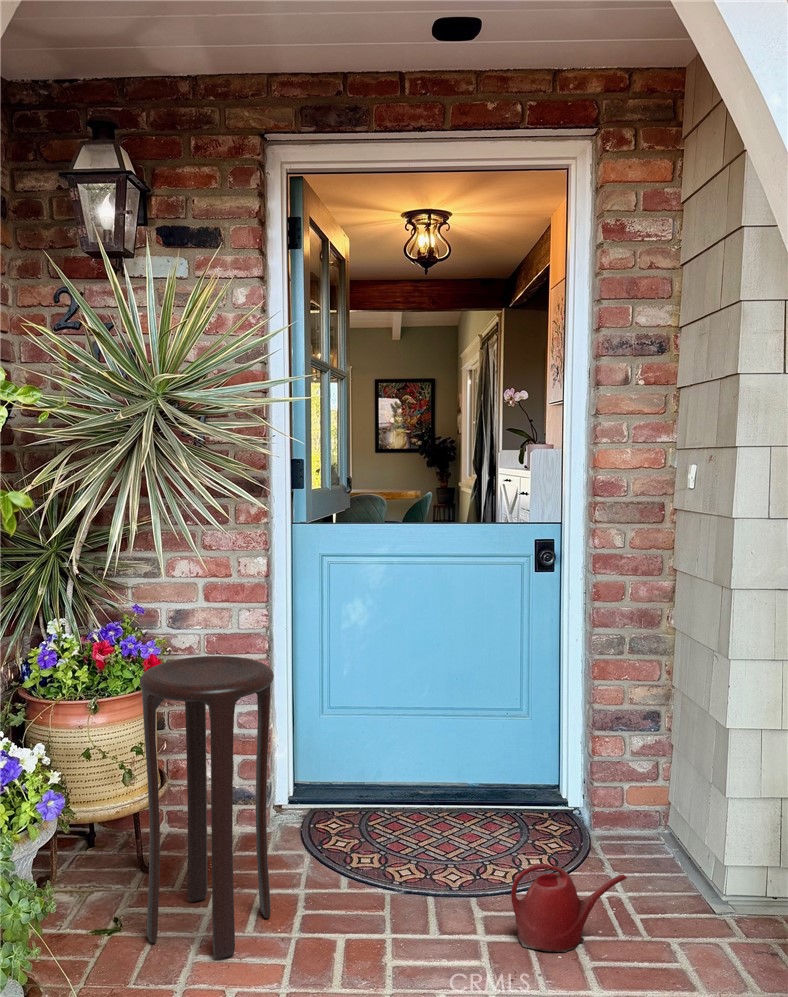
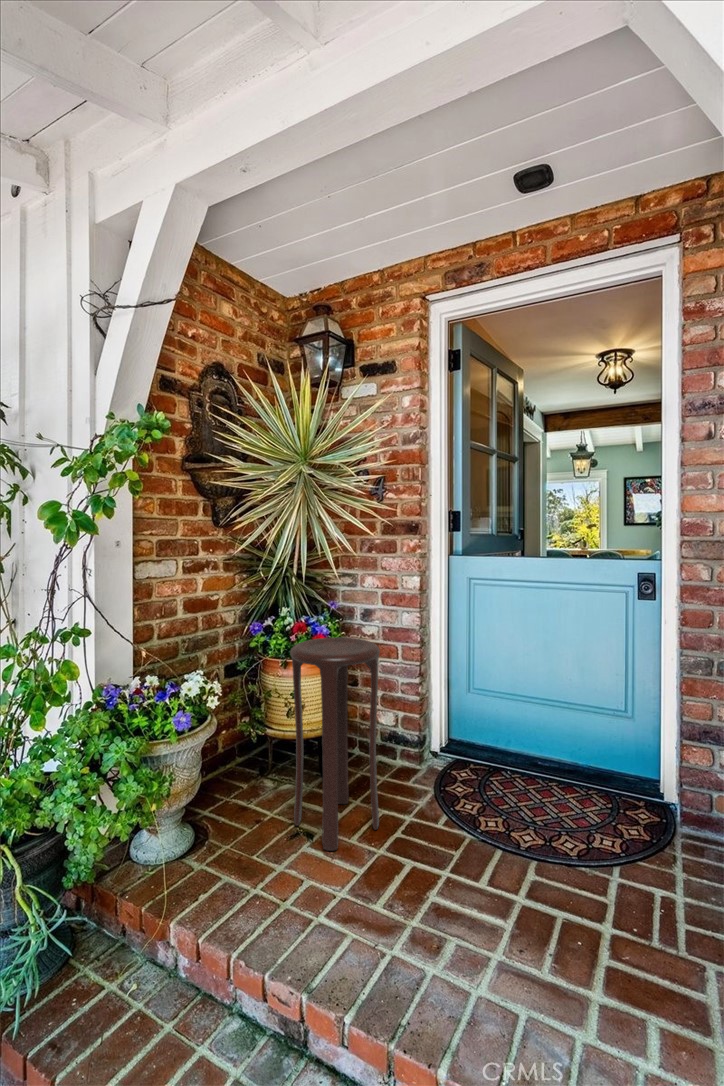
watering can: present [511,864,627,952] -> none [550,848,668,940]

